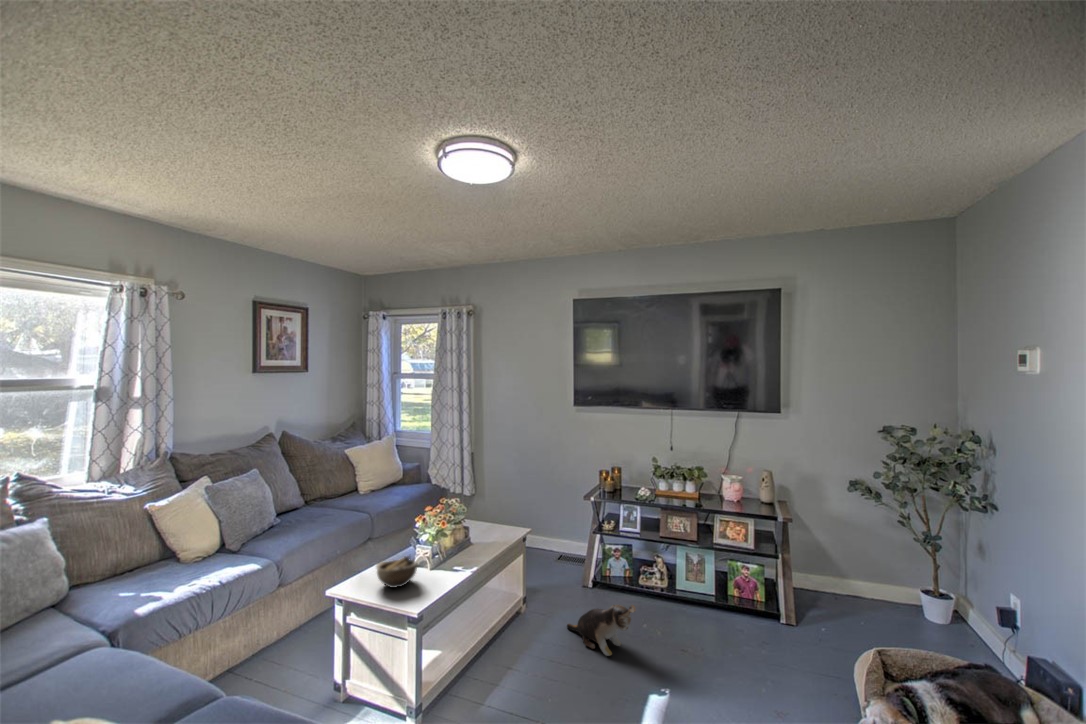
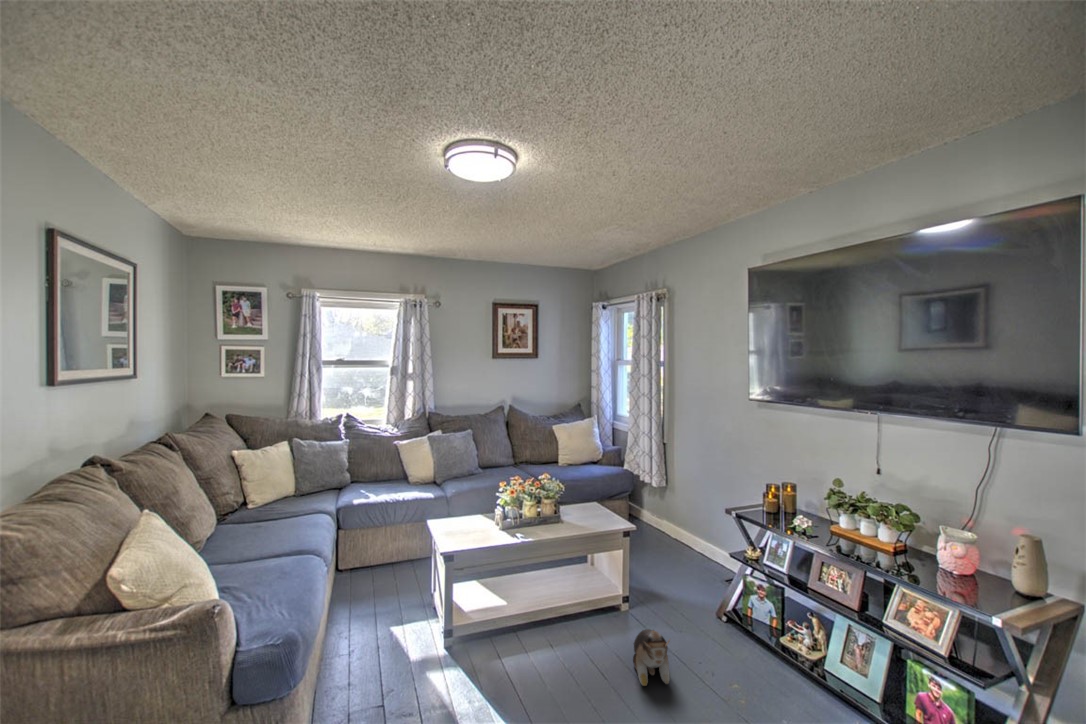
bowl: present [376,556,418,588] -> none [454,510,487,534]

